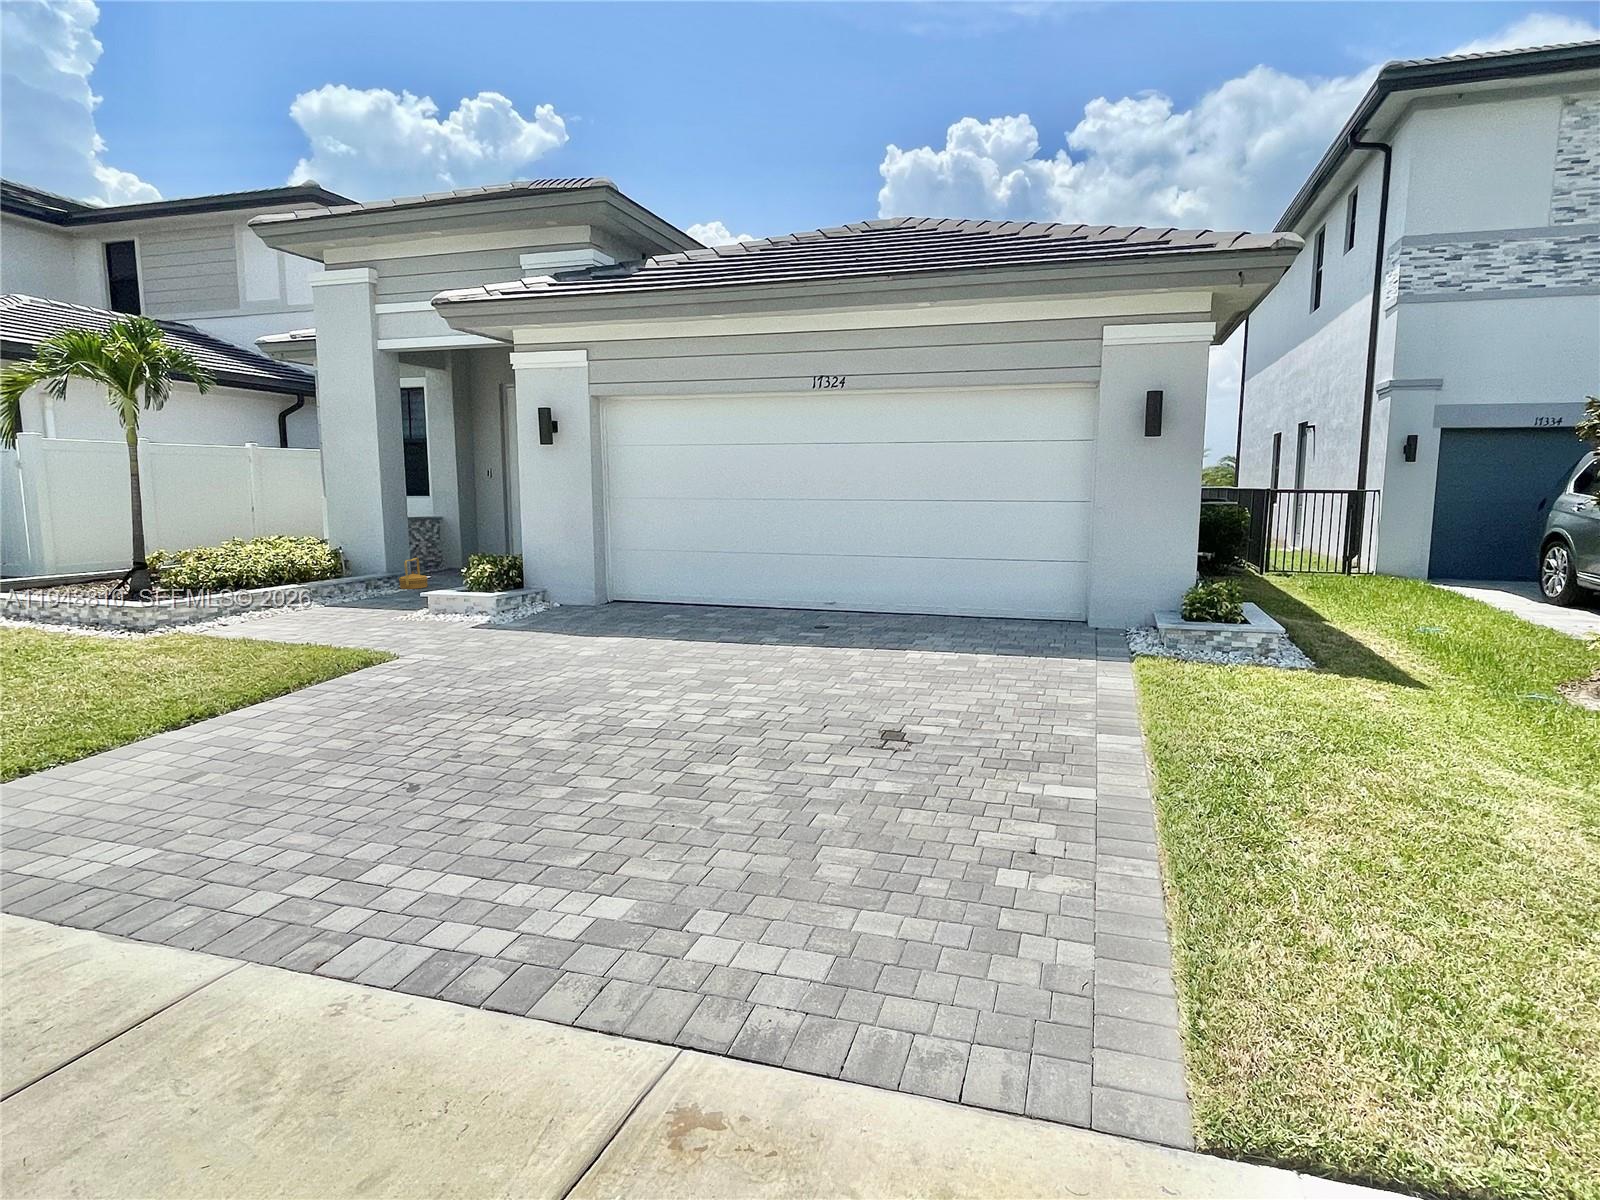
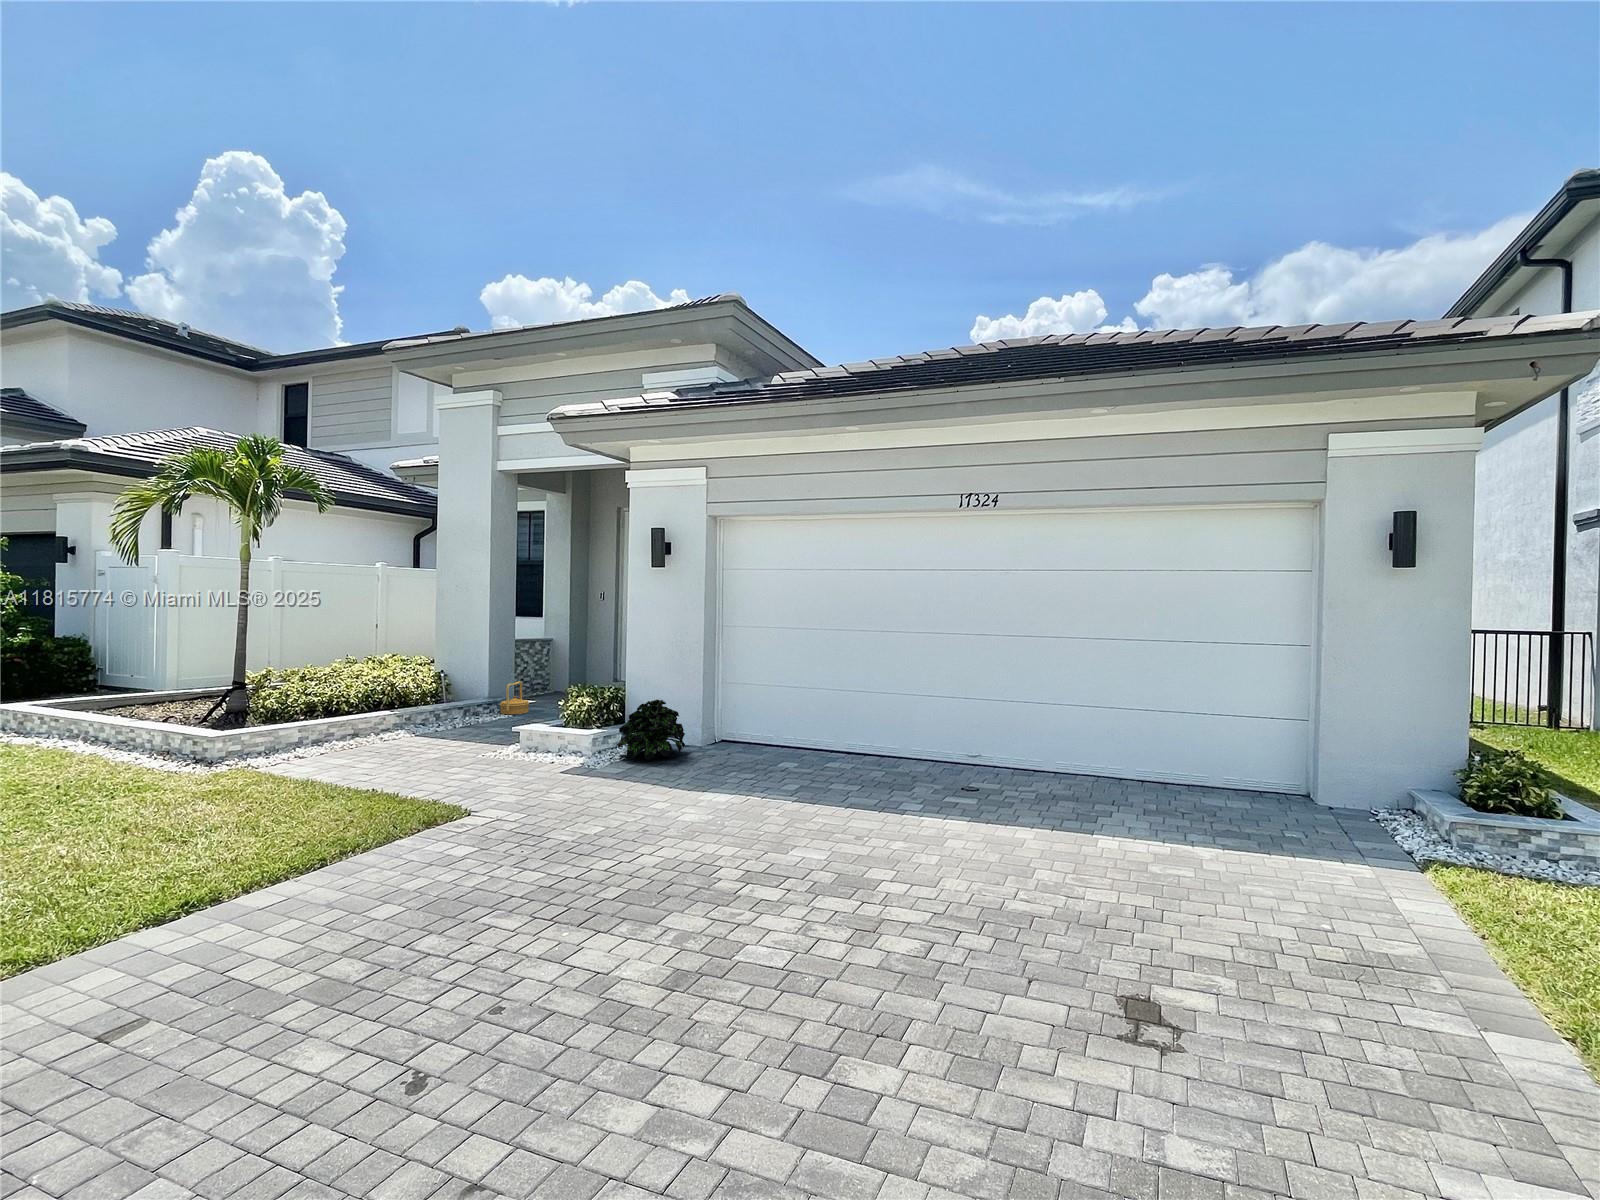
potted plant: none [519,565,581,618] -> present [617,700,685,760]

